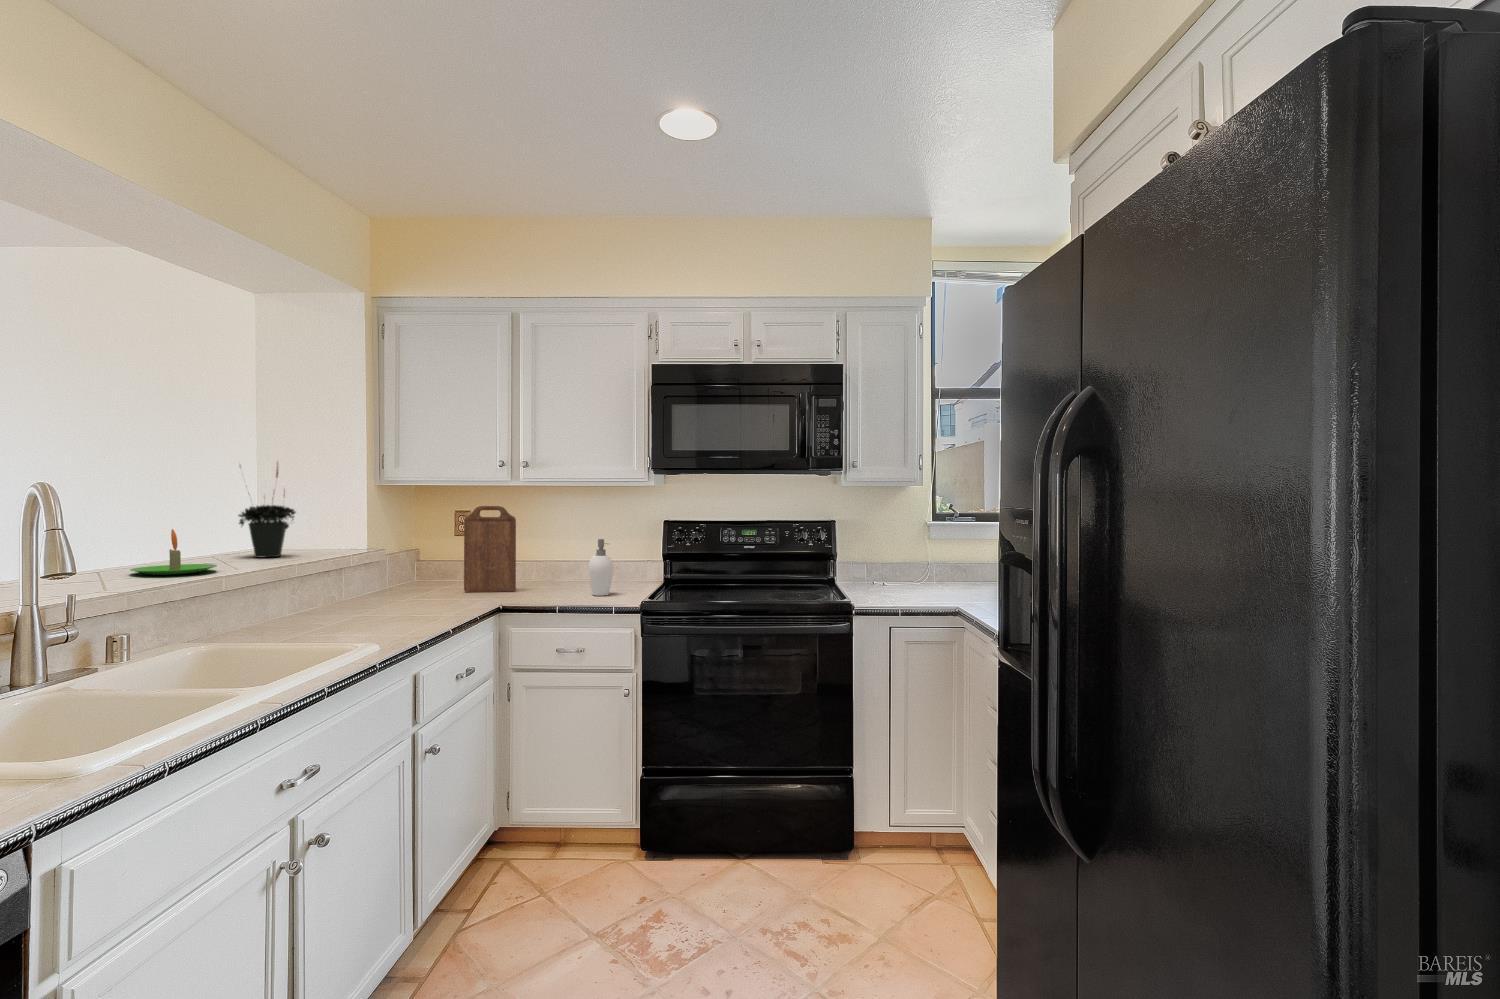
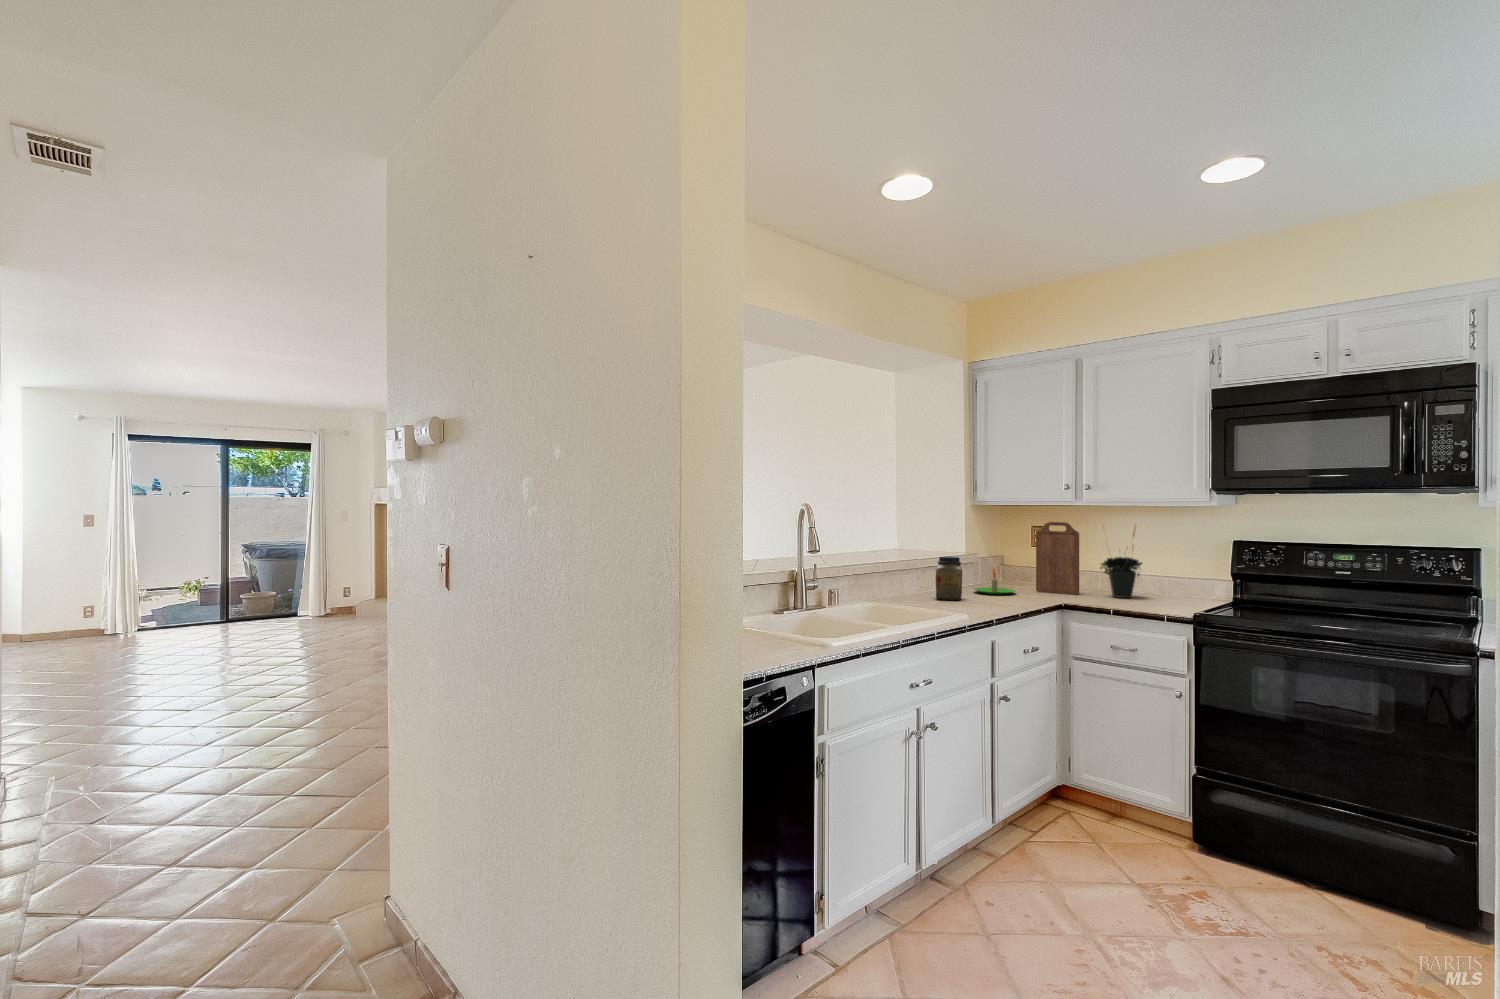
potted plant: present [239,465,296,558] -> present [1100,534,1142,598]
candle: present [130,529,217,575] -> present [974,567,1016,594]
soap dispenser: present [588,539,613,596] -> none [1145,554,1170,605]
jar: none [324,557,366,622] -> present [936,556,962,600]

